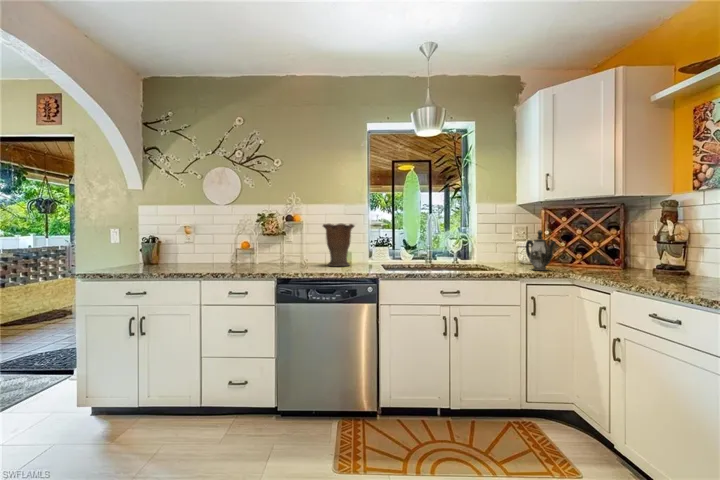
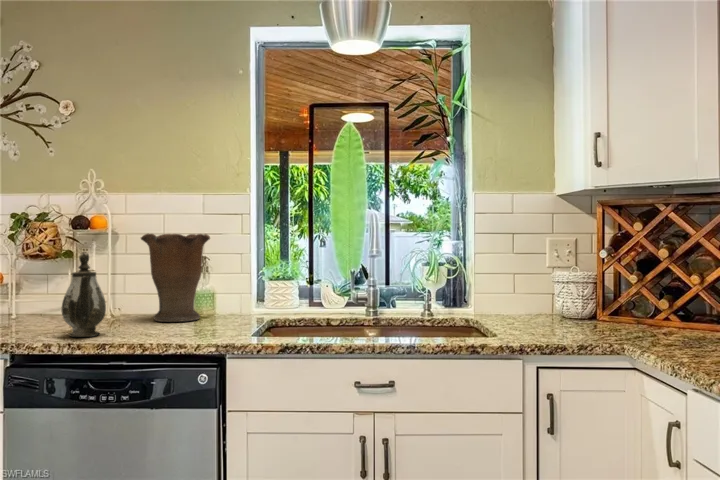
teapot: present [526,230,556,271] -> present [62,252,106,337]

